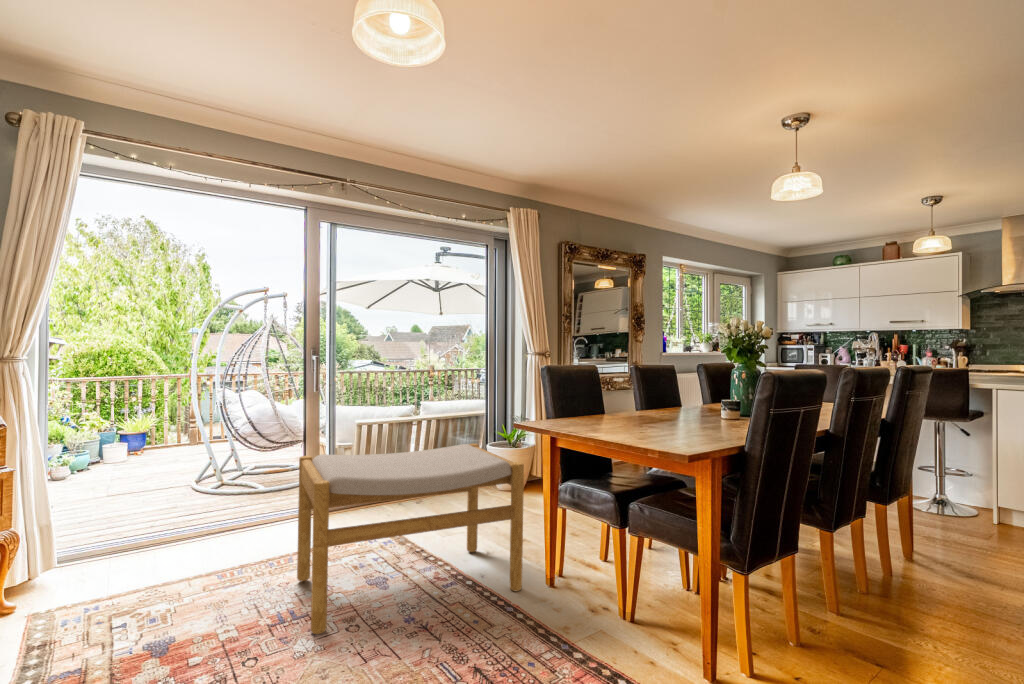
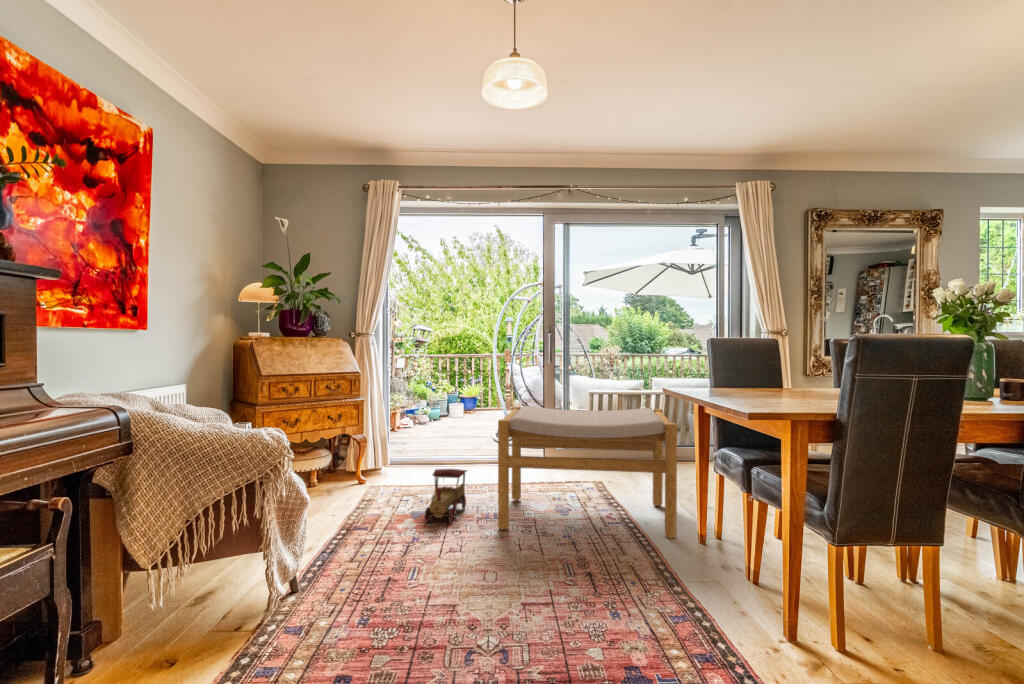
toy train: none [182,556,240,655] -> present [425,469,467,523]

